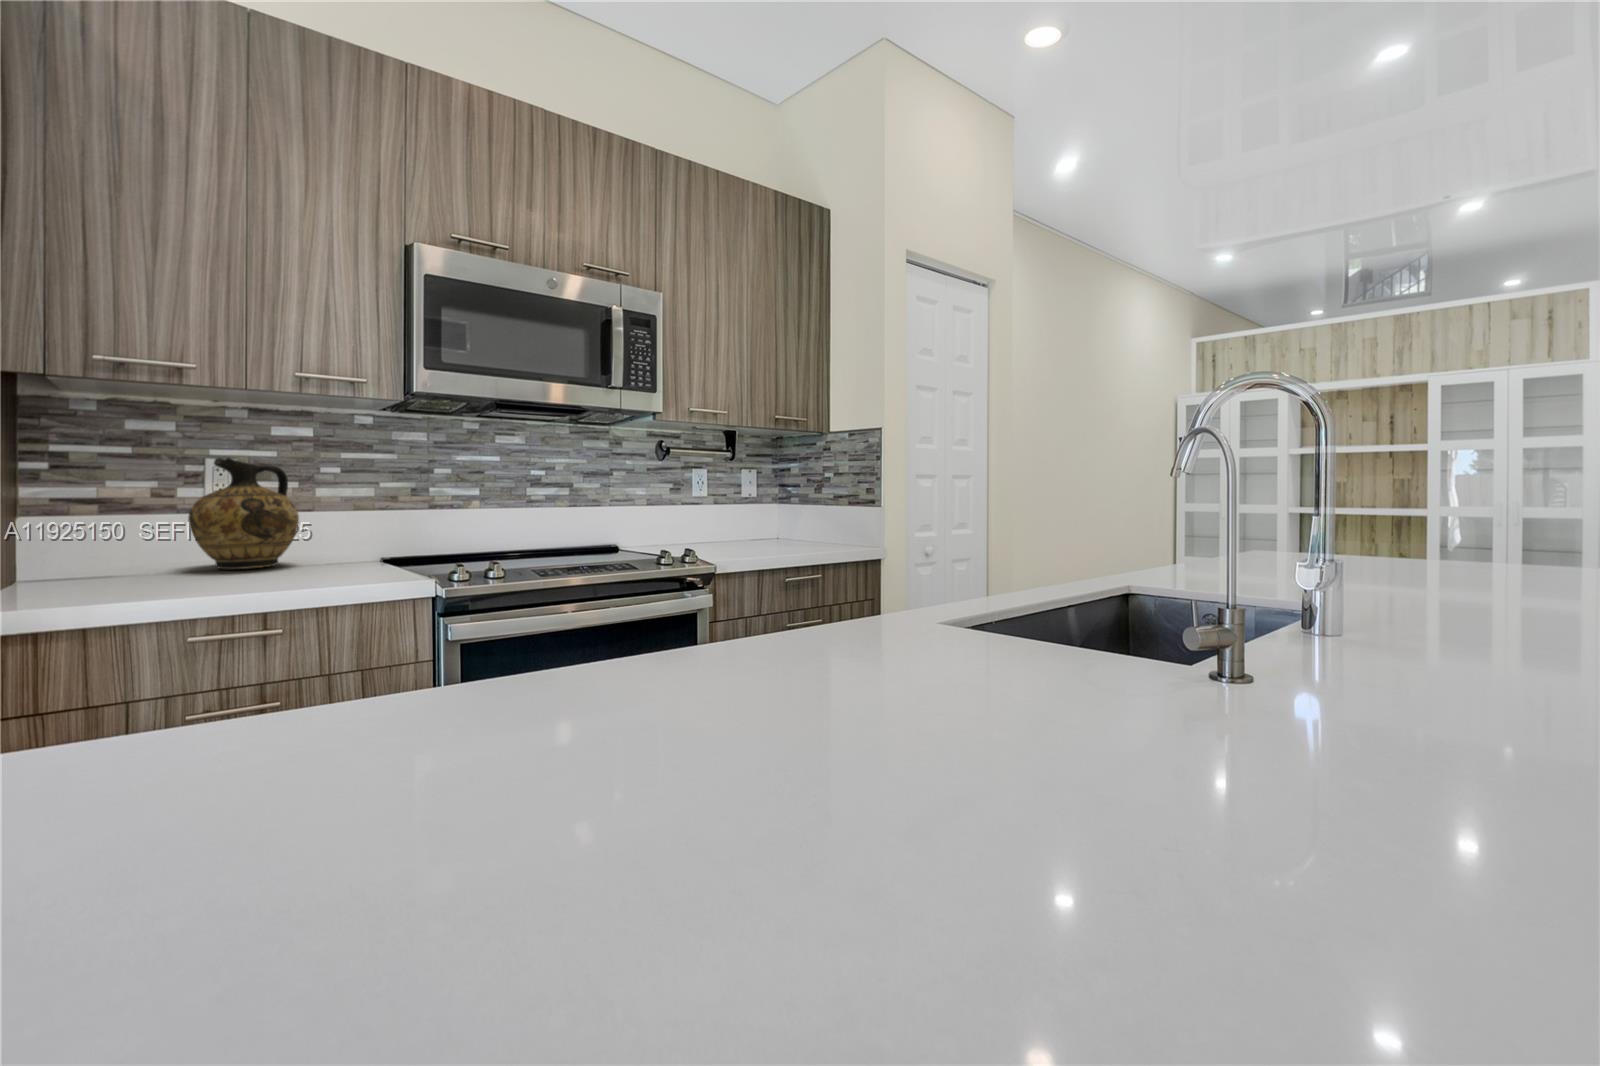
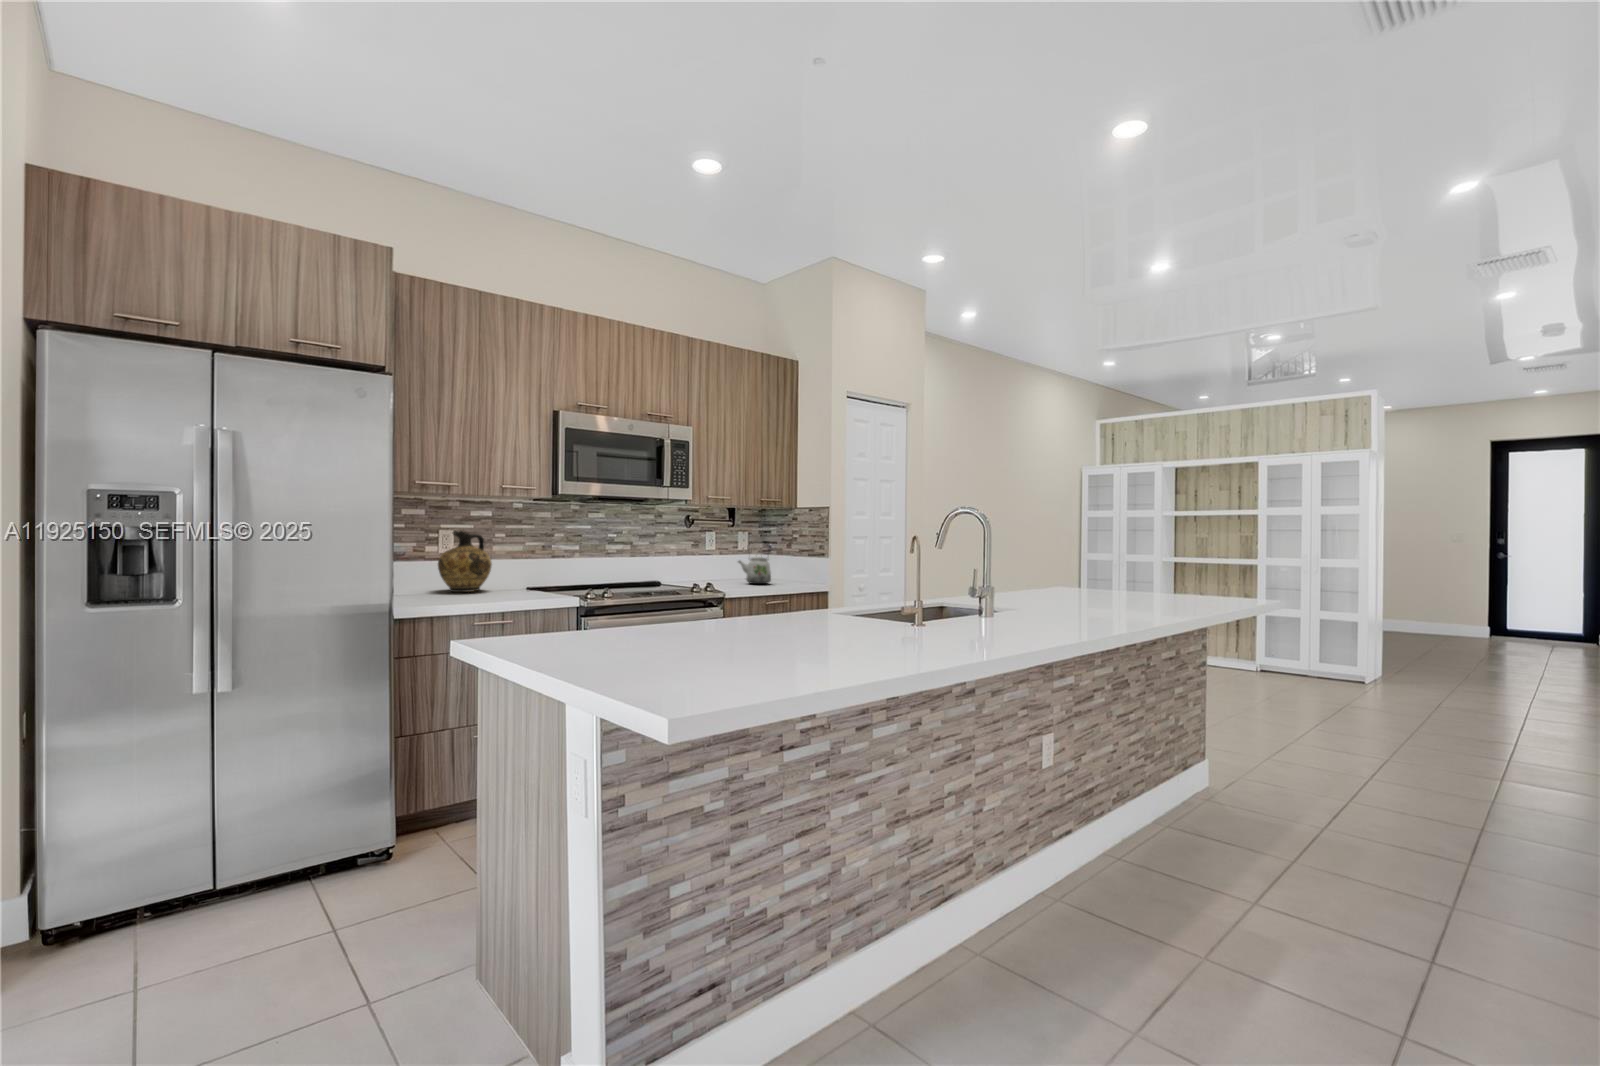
kettle: none [738,482,793,549] -> present [738,557,771,584]

